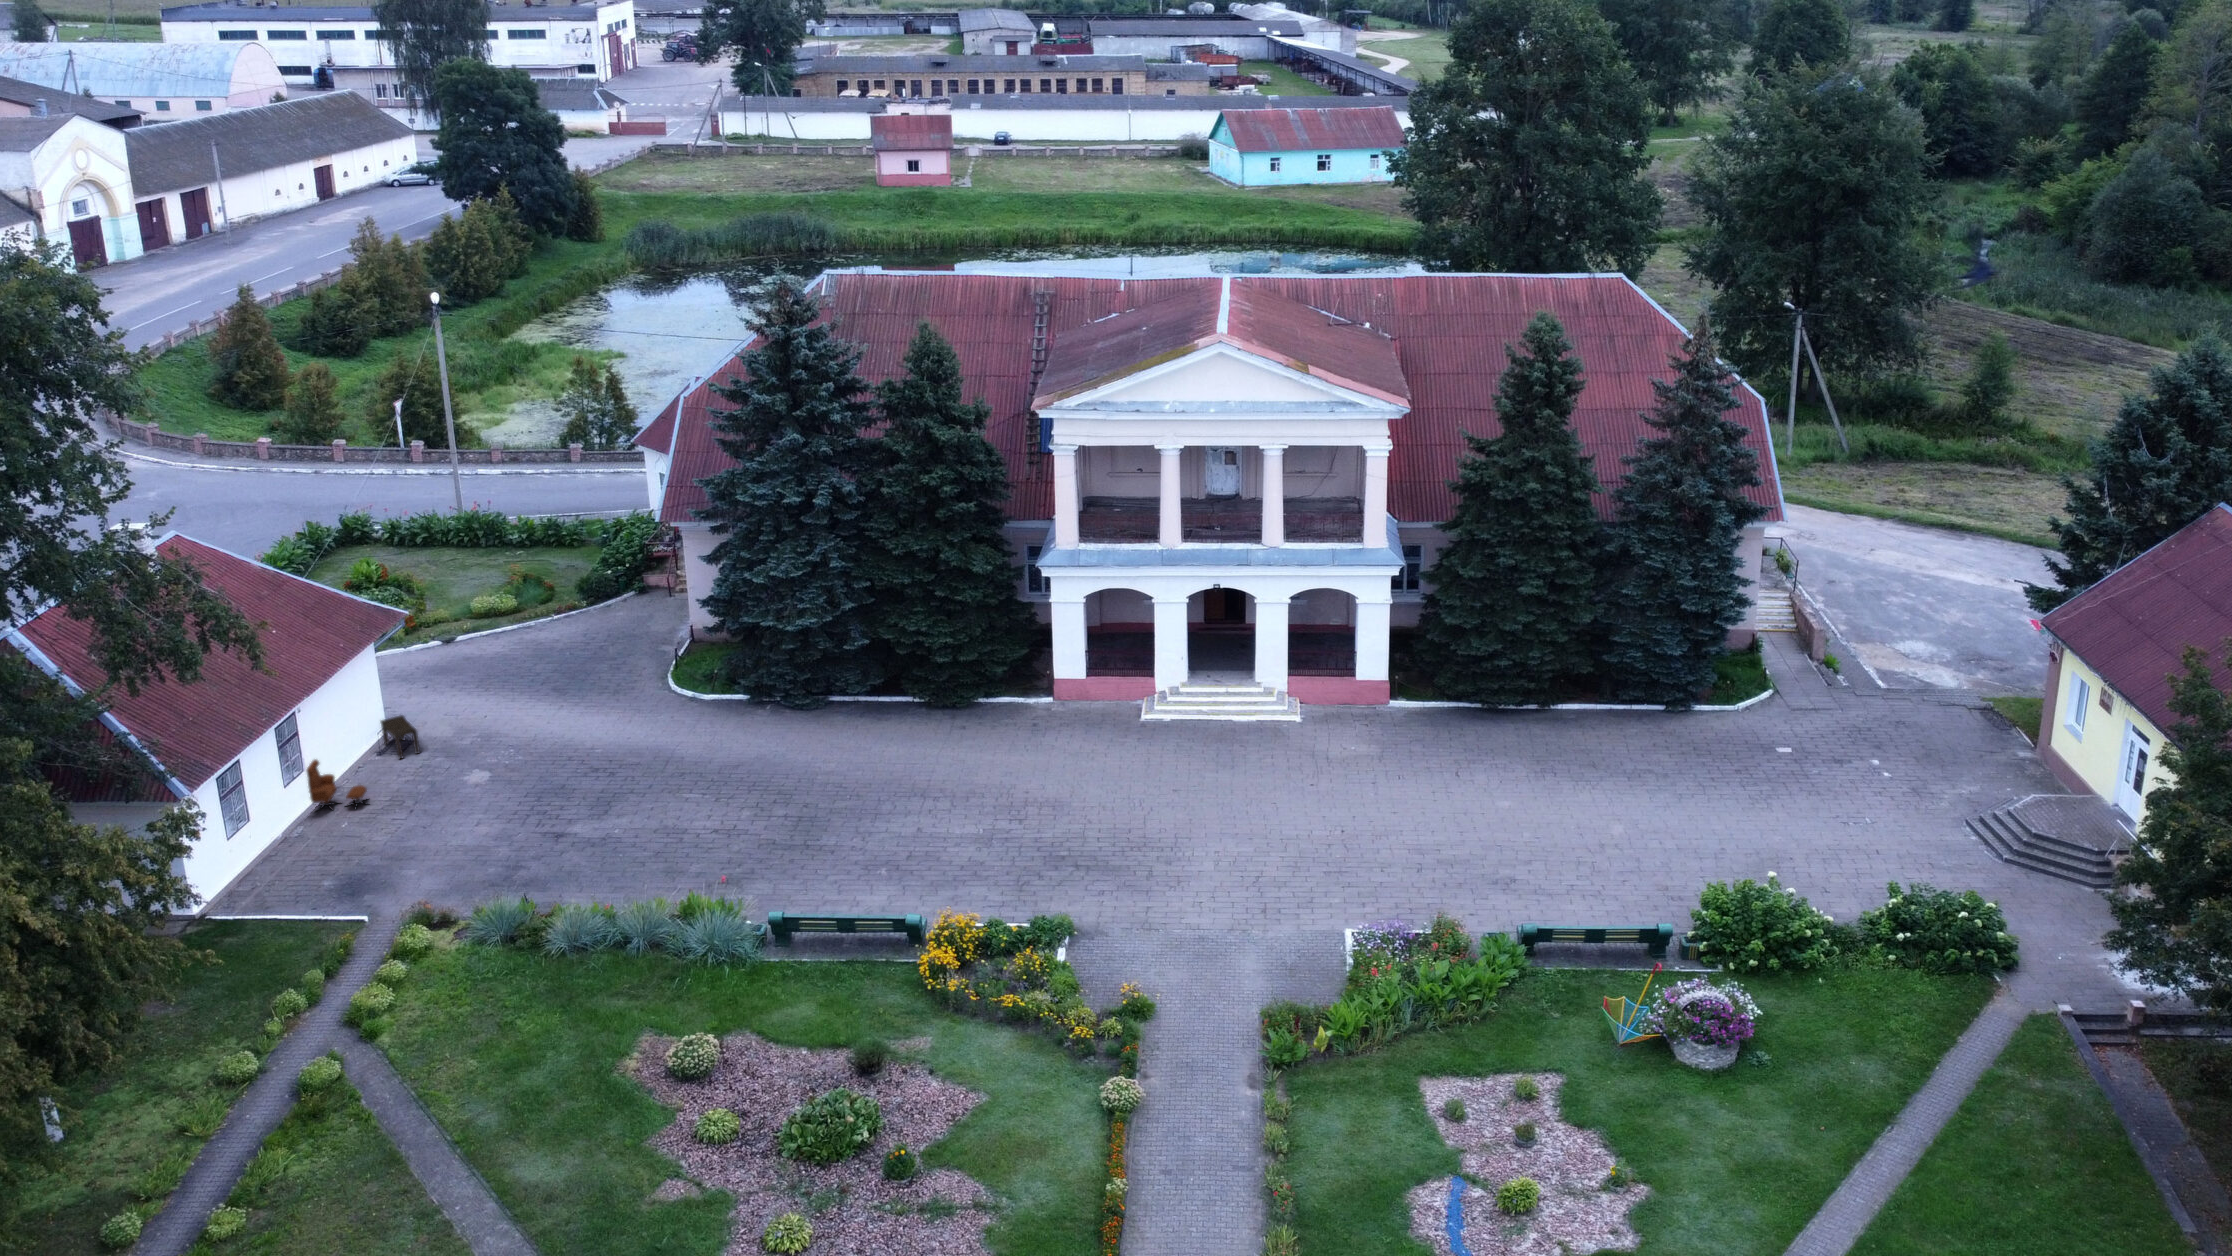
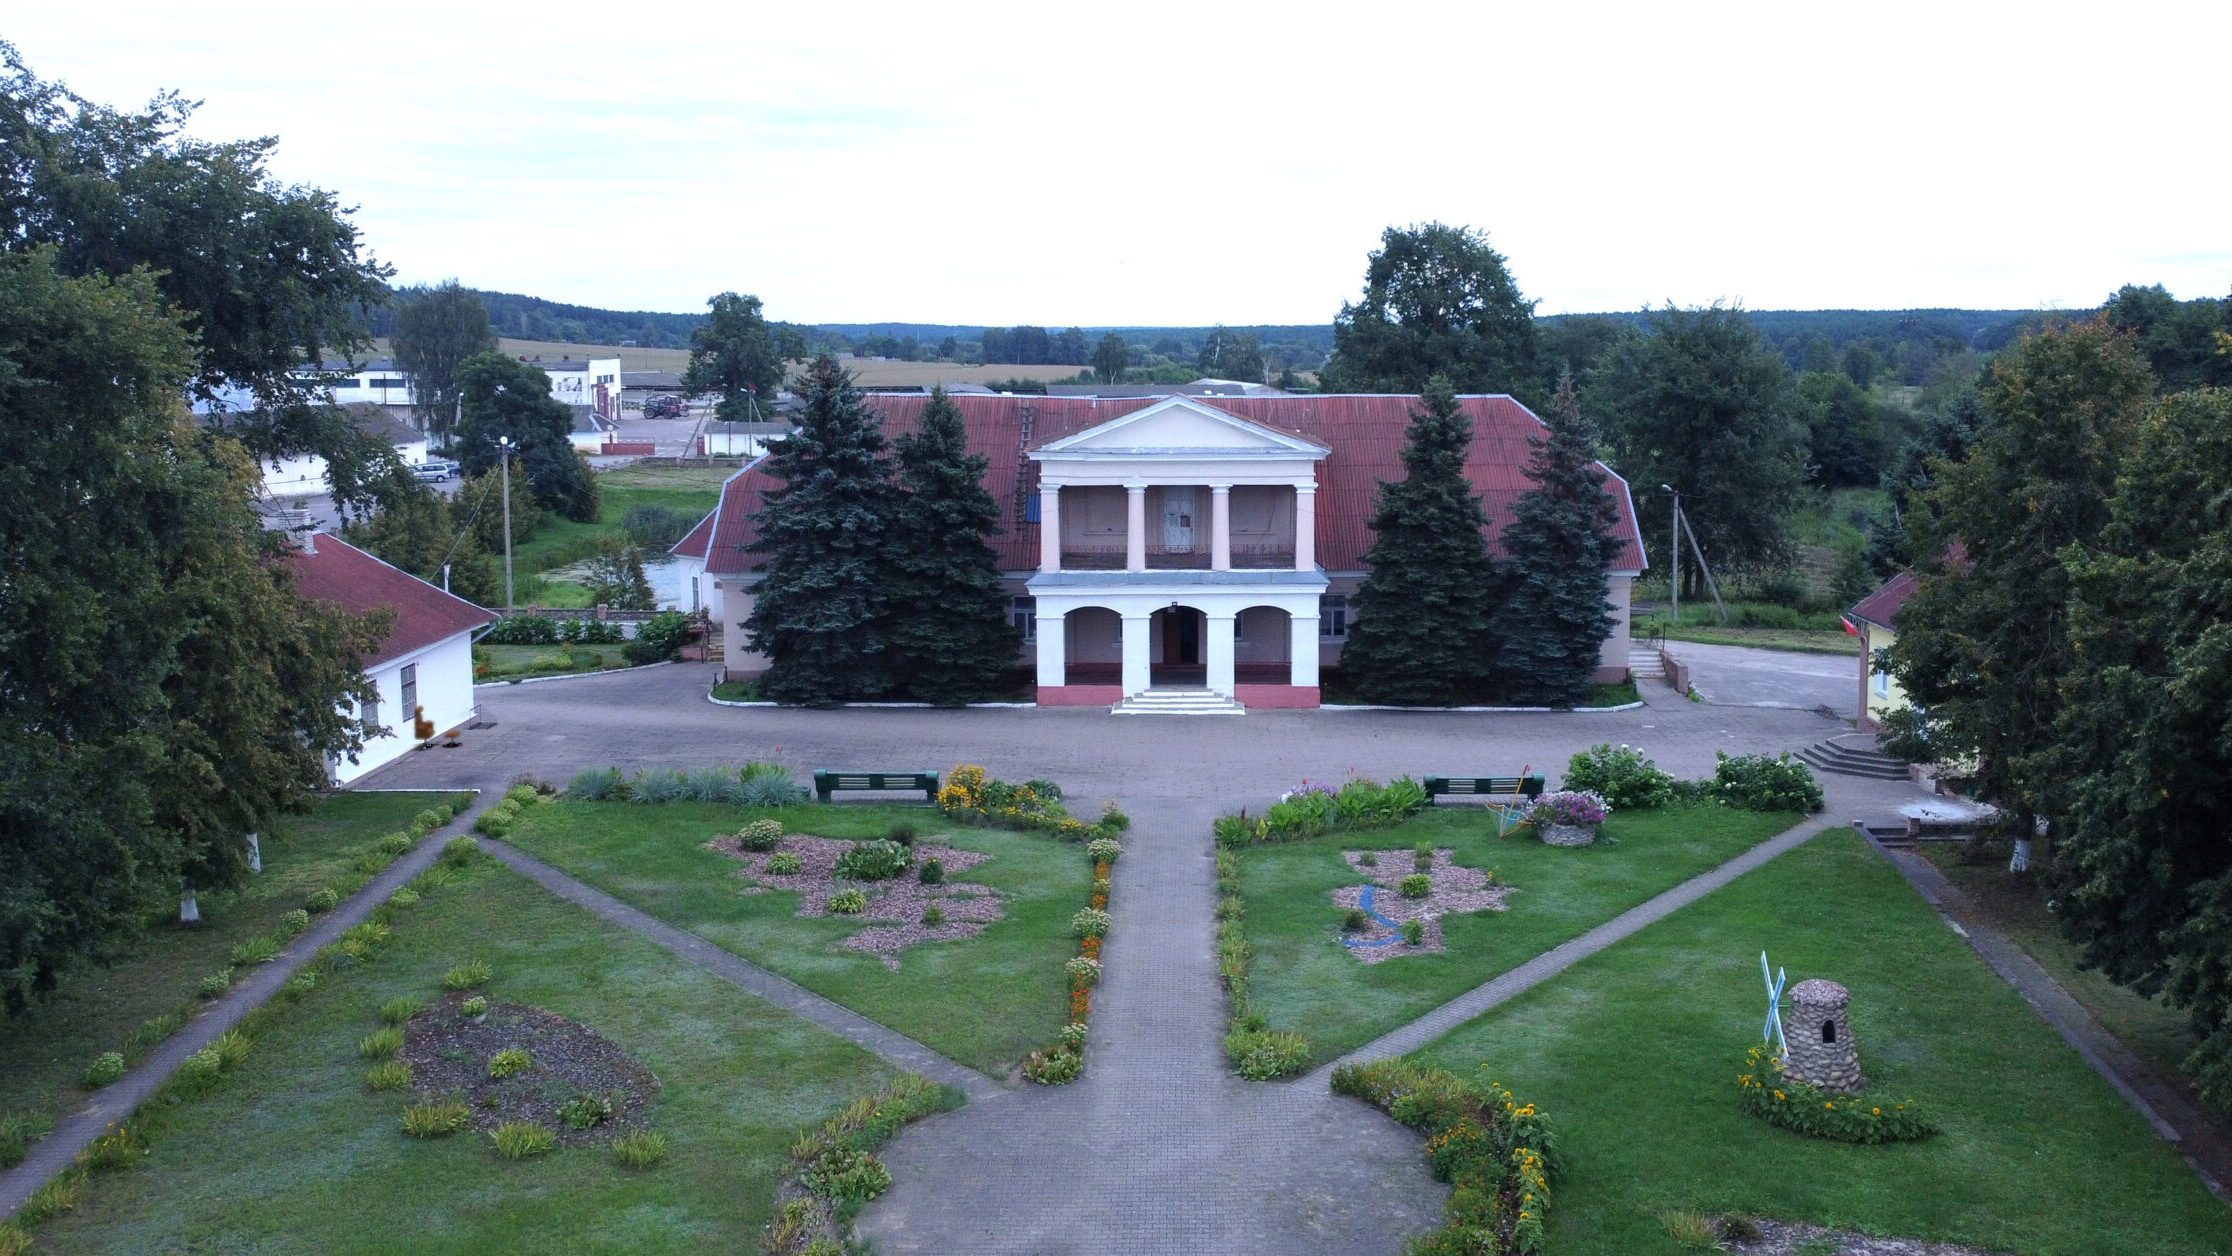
bench: present [381,715,420,759] -> none [468,697,501,727]

